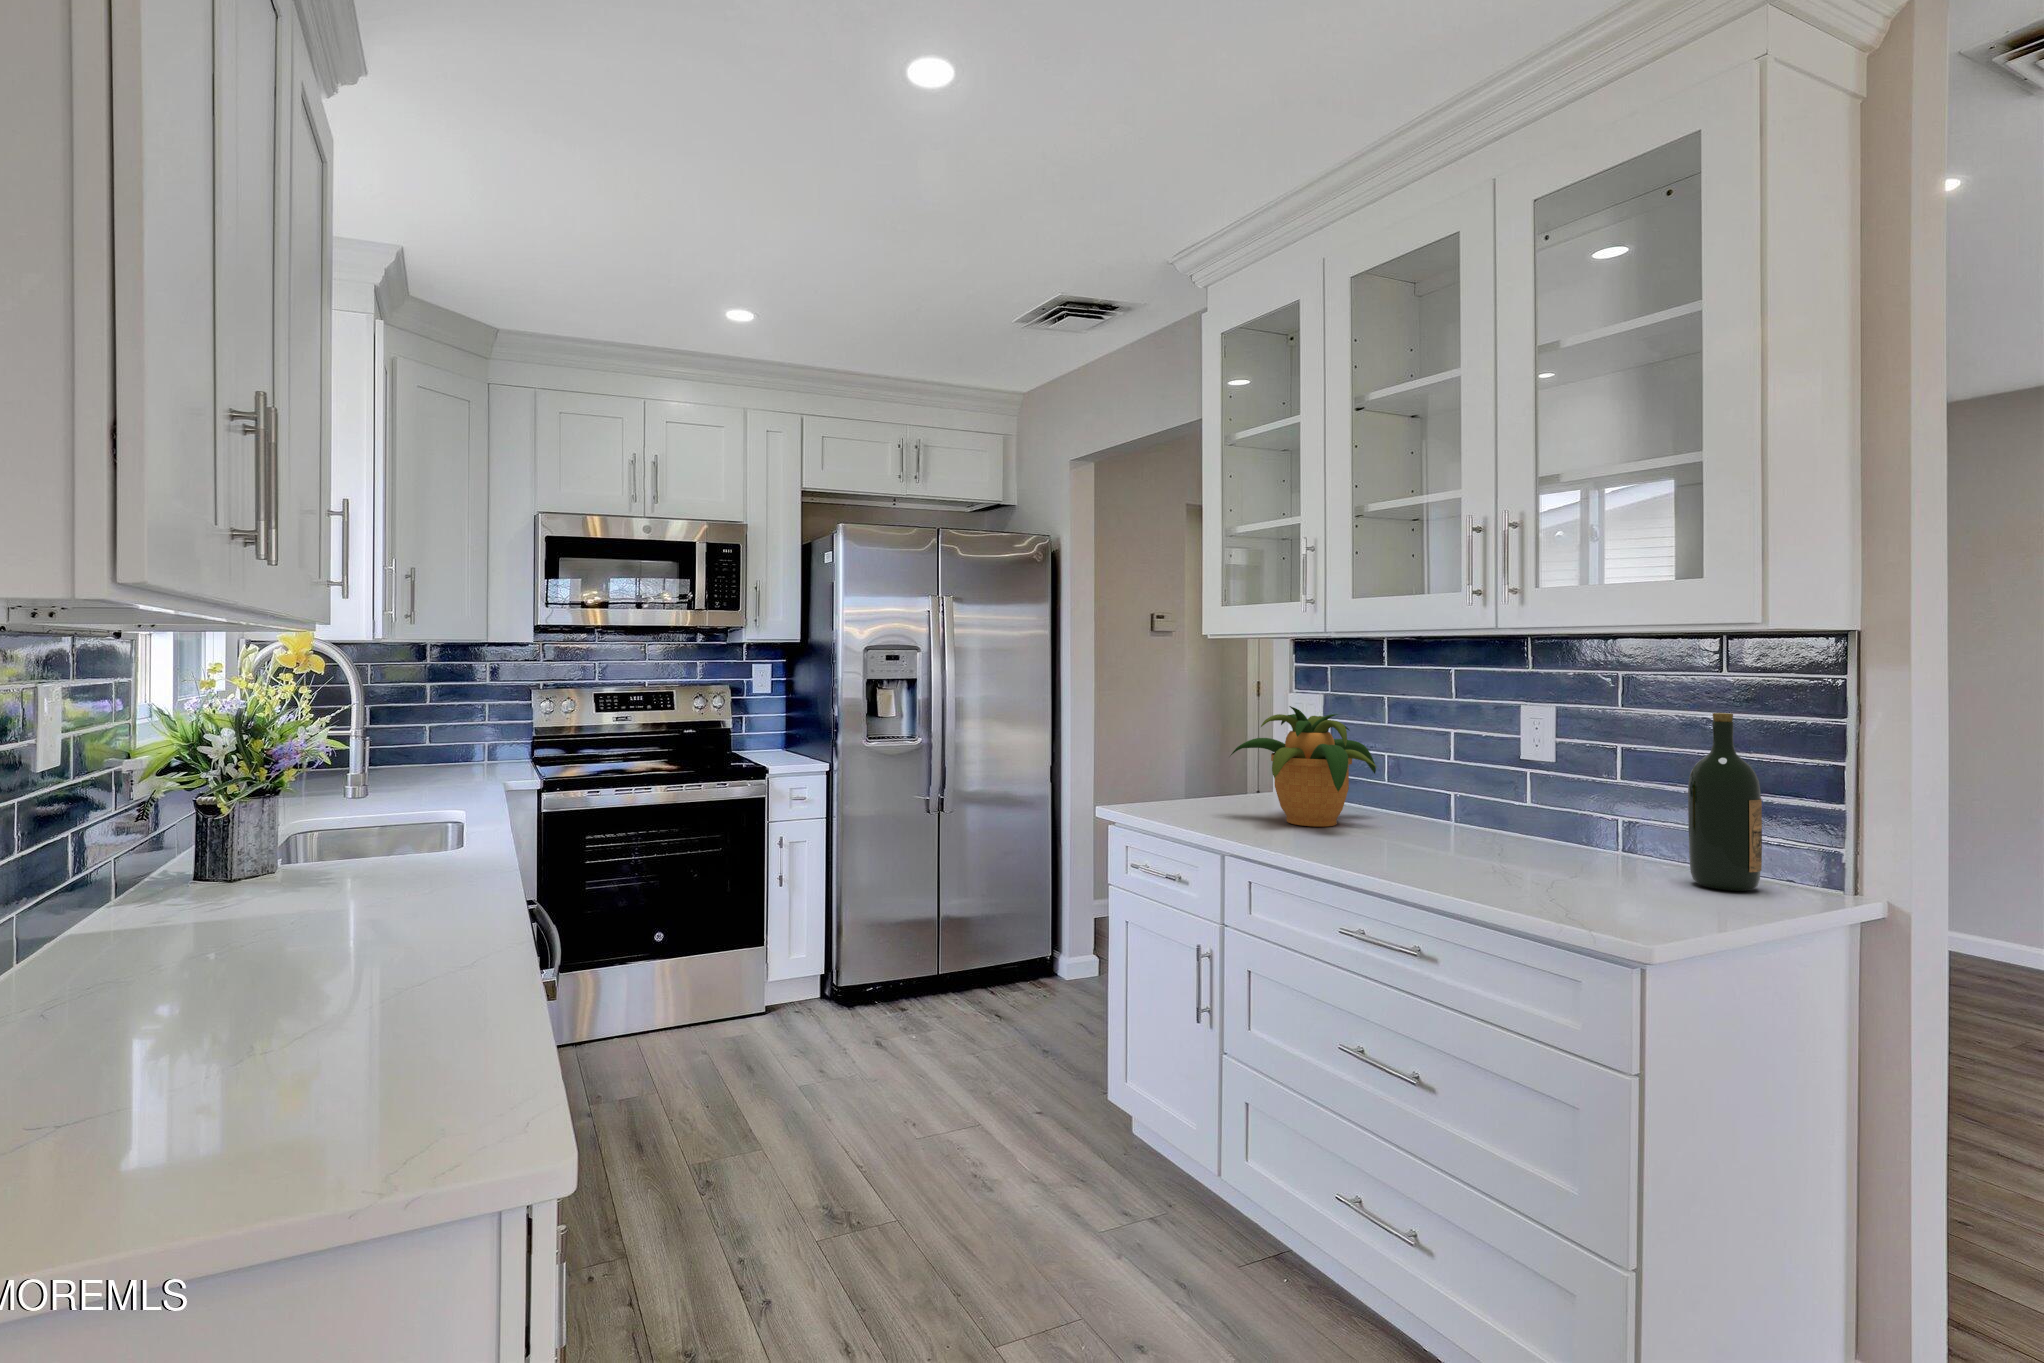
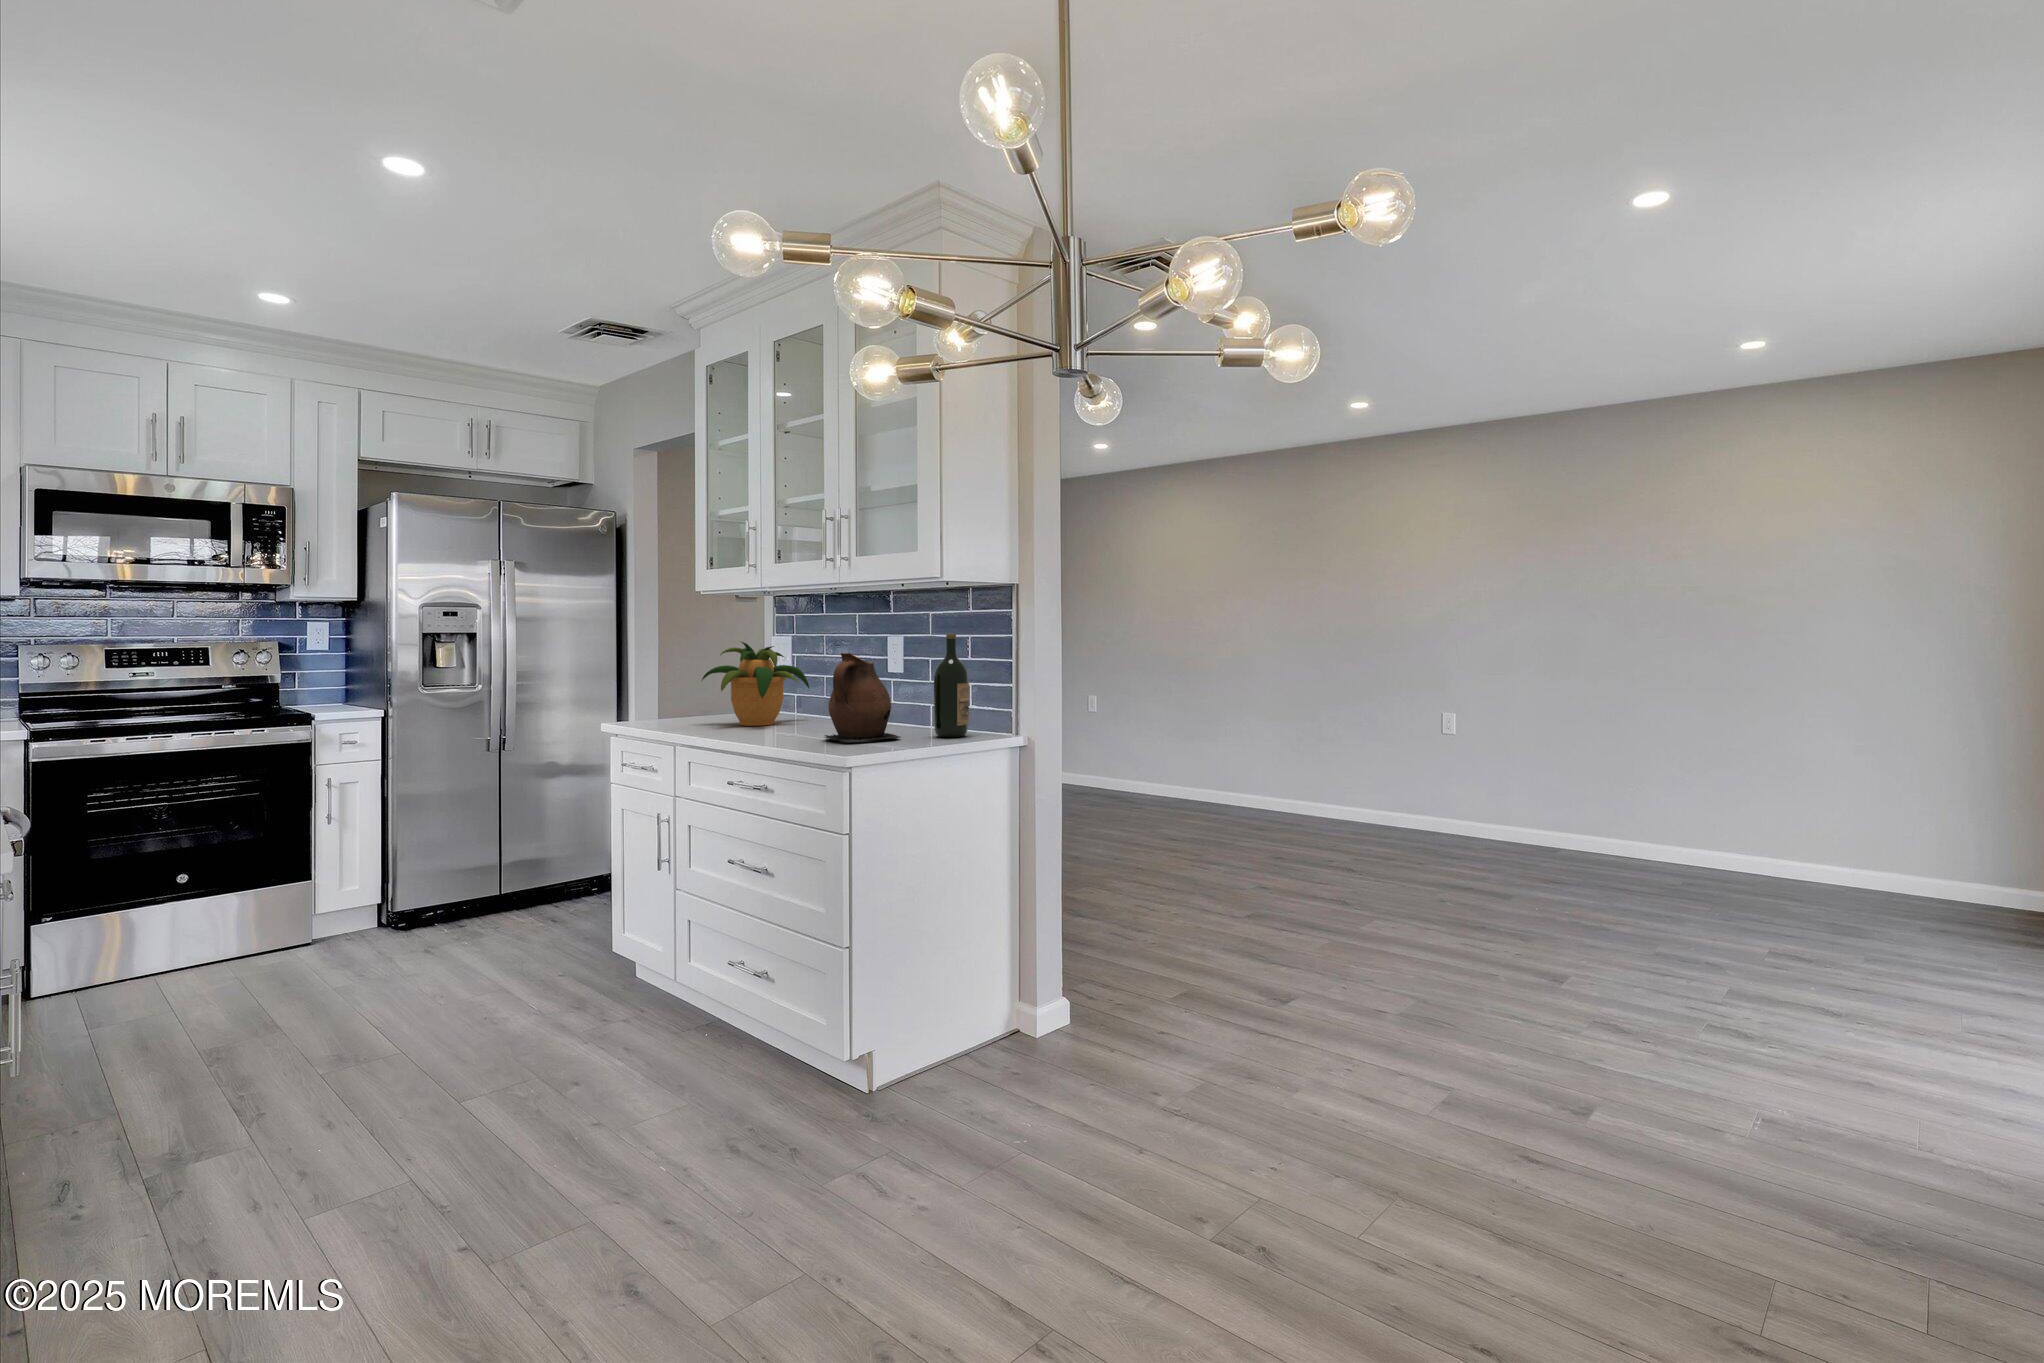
ceramic pitcher: none [1485,742,1638,890] -> present [825,653,900,741]

